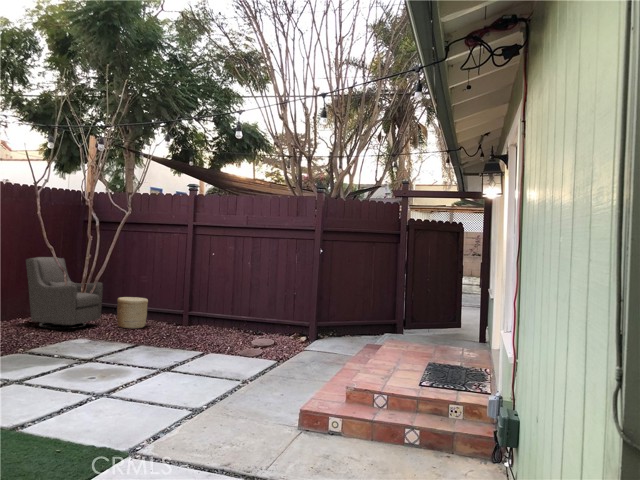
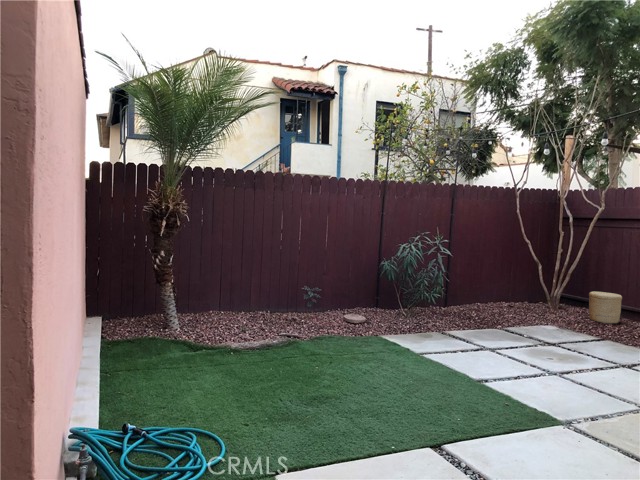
chair: present [26,257,103,329] -> none [507,252,575,316]

